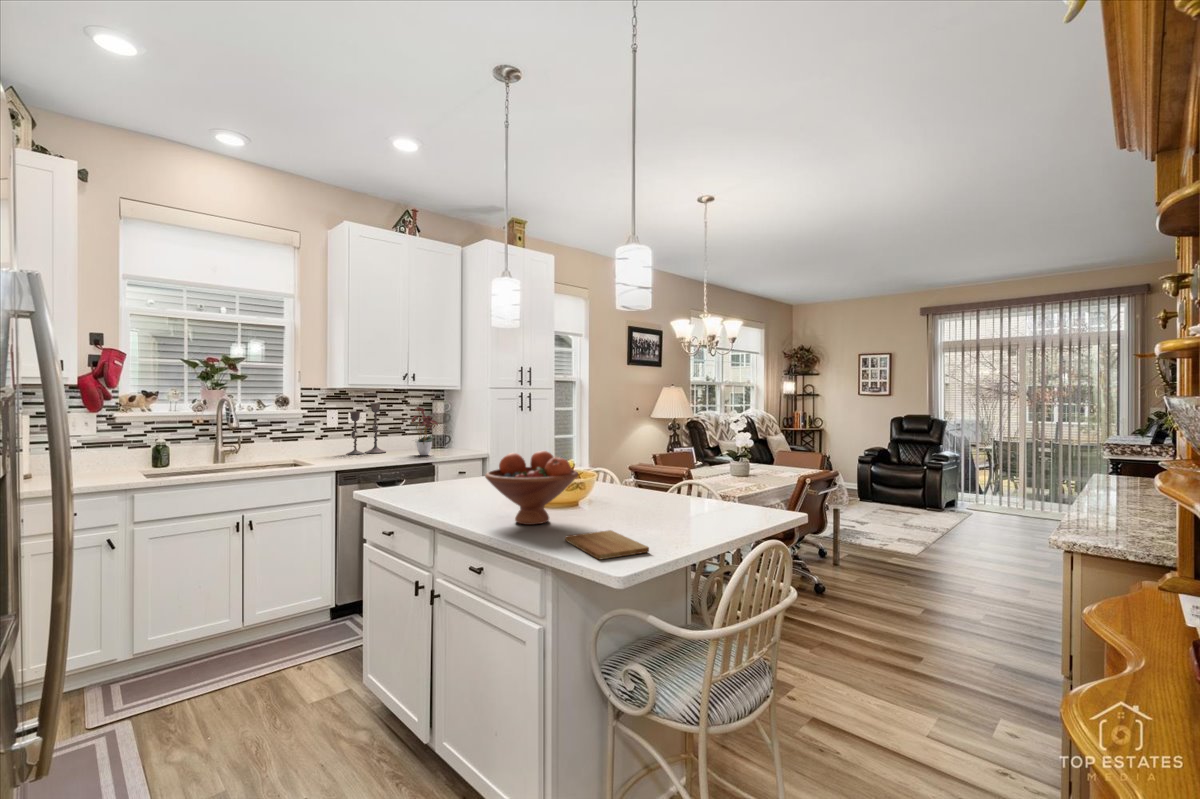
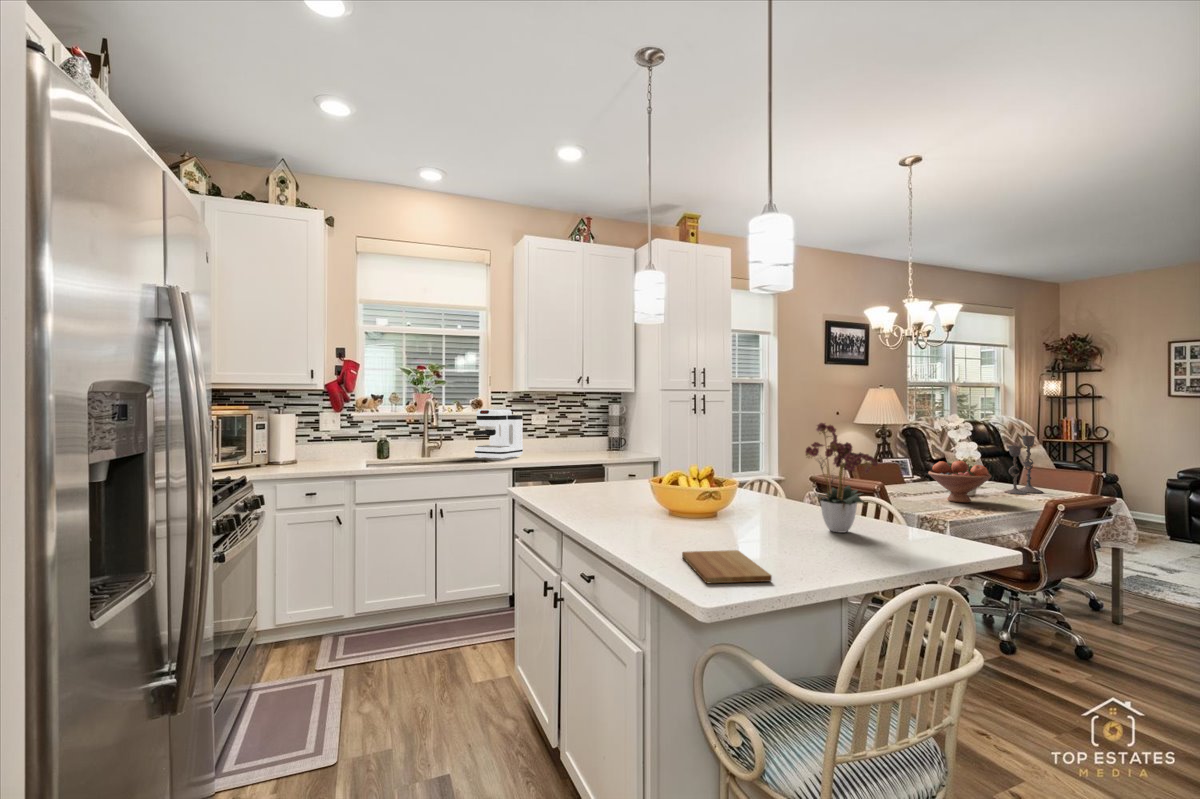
candlestick: present [347,403,386,454] -> present [1004,436,1043,494]
coffee maker: none [283,407,341,461] -> present [473,409,523,459]
flower arrangement: present [411,407,438,455] -> present [806,423,878,532]
fruit bowl: present [485,451,578,525] -> present [928,461,991,503]

